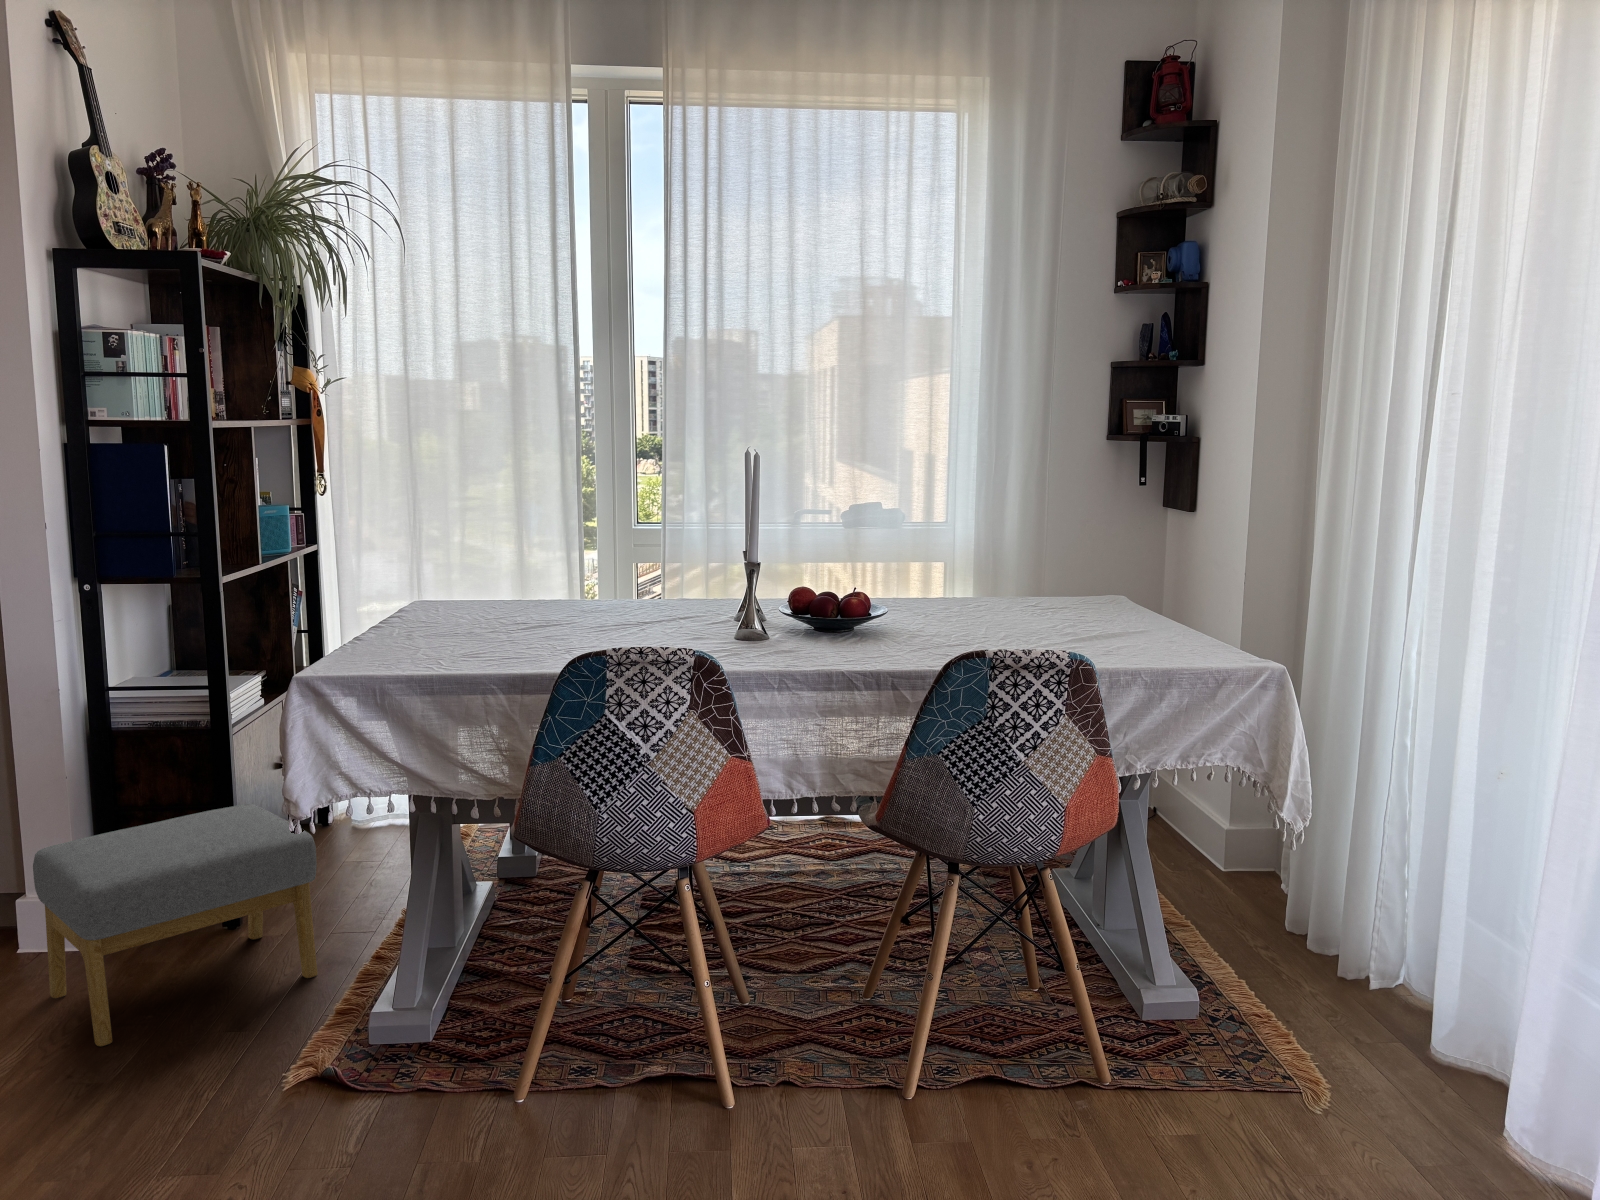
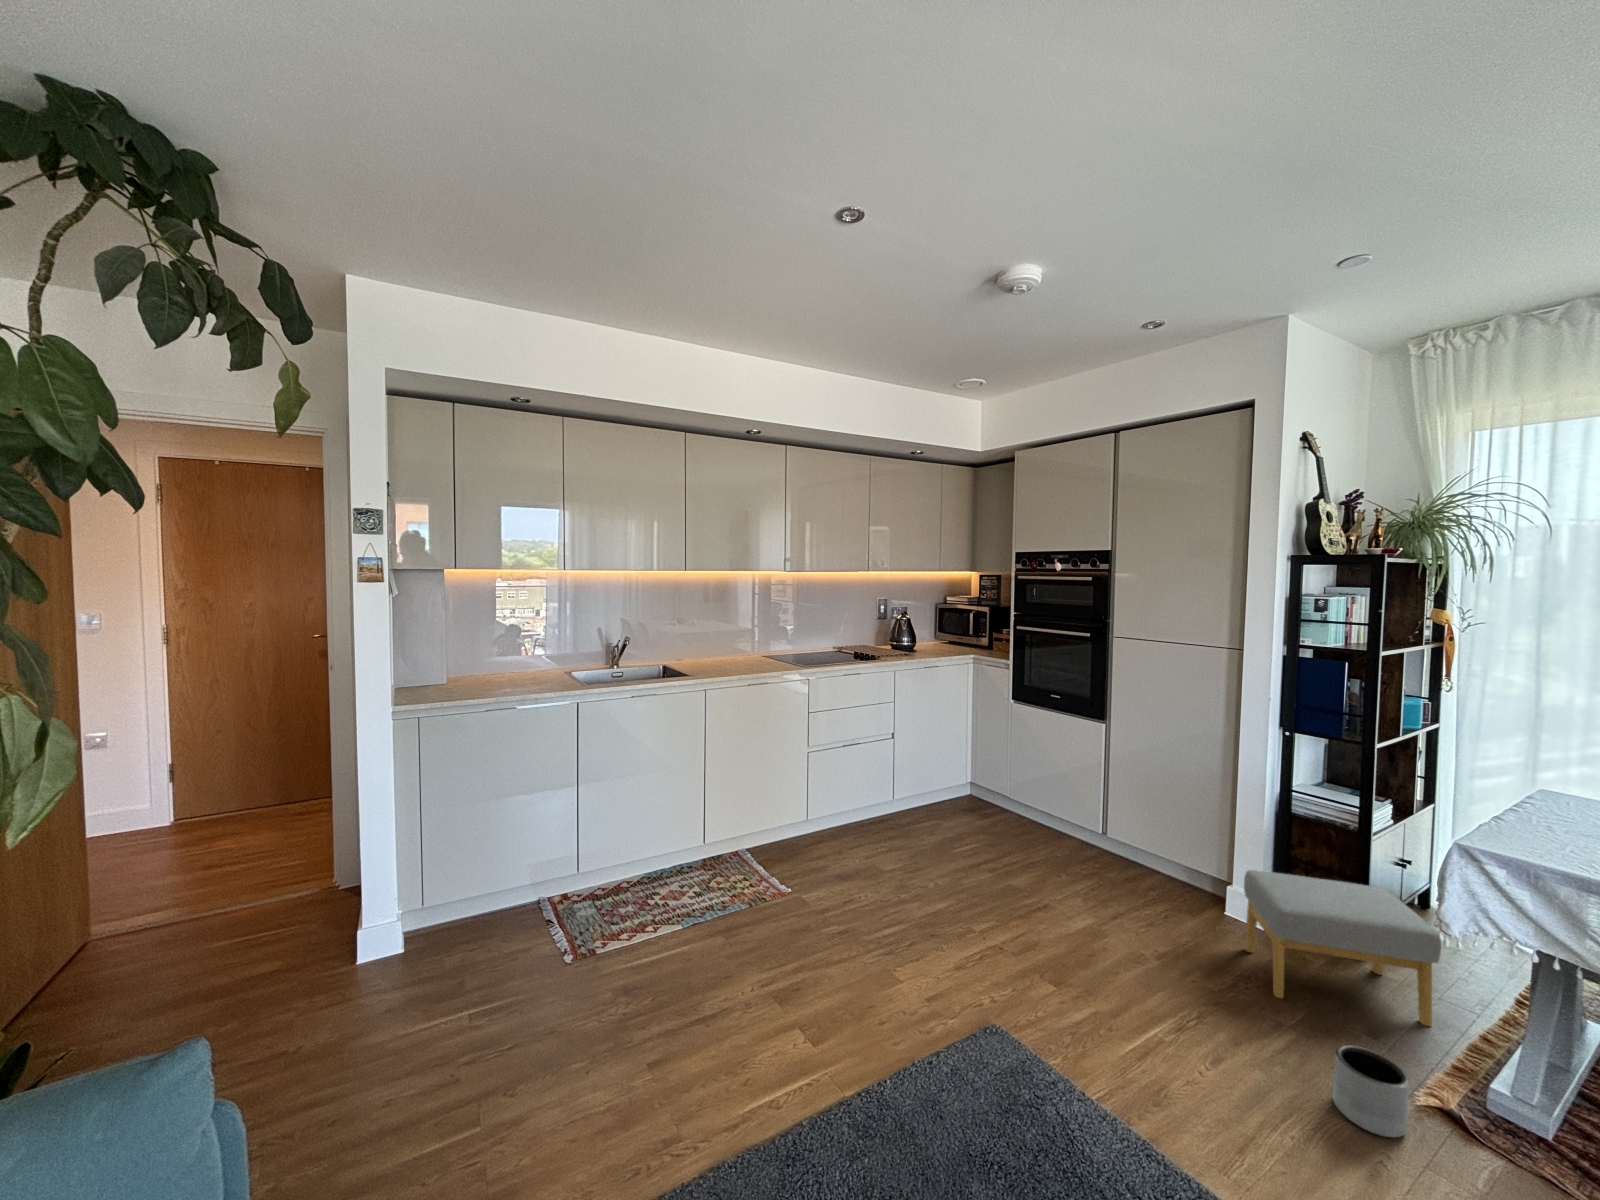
planter: none [169,1041,272,1165] -> present [1333,1045,1409,1138]

